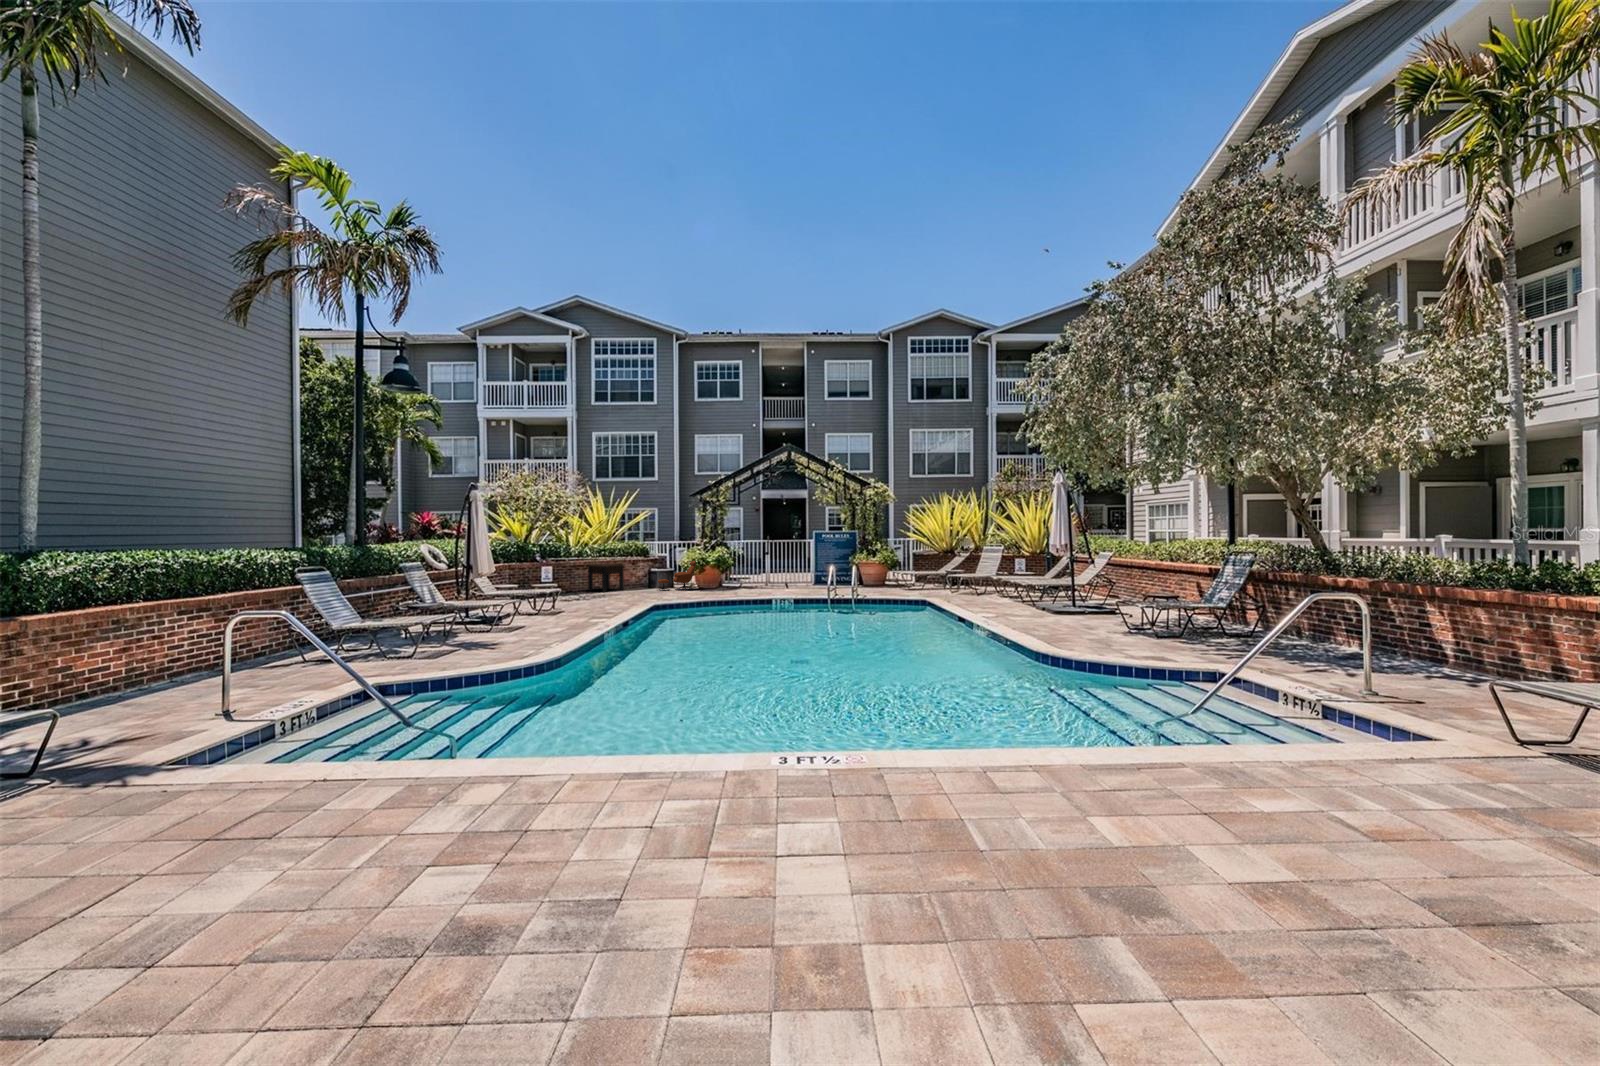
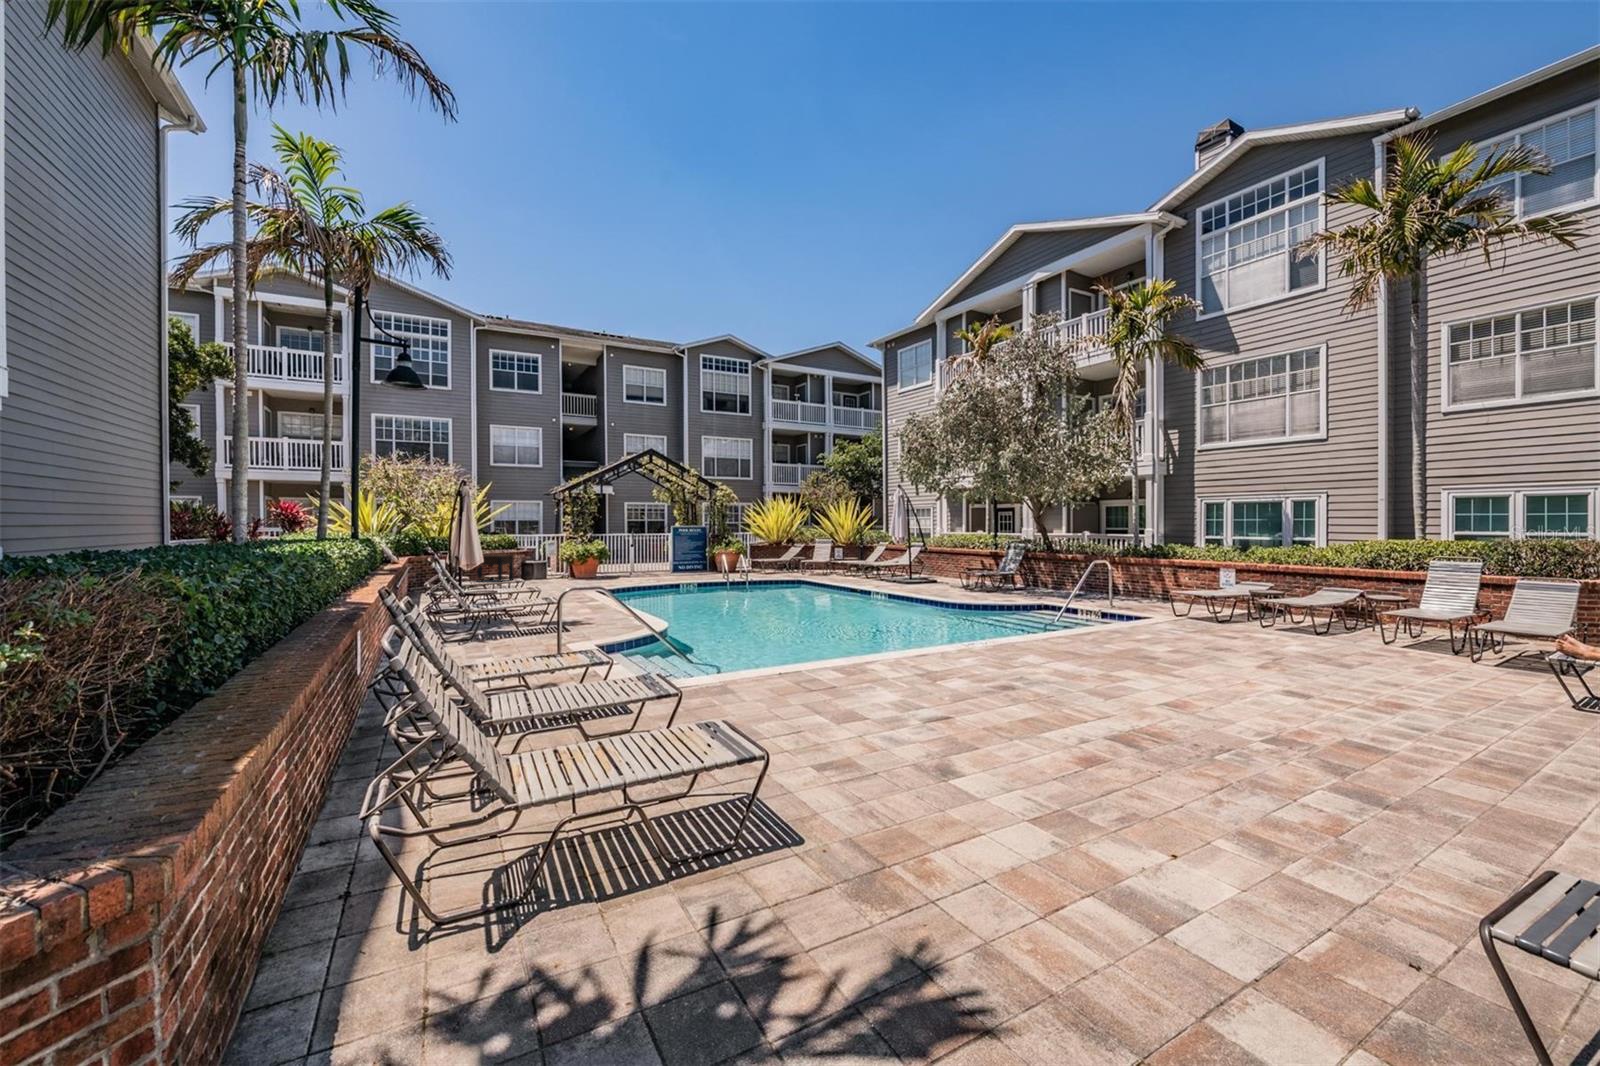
lounge chair: present [658,561,696,590] -> none [550,551,587,580]

